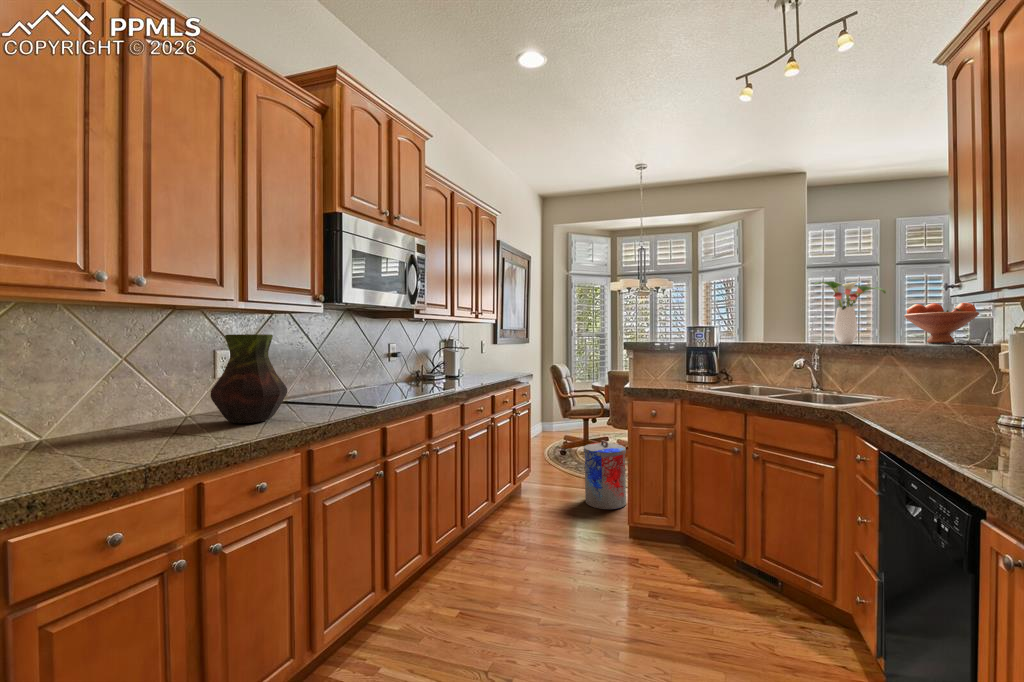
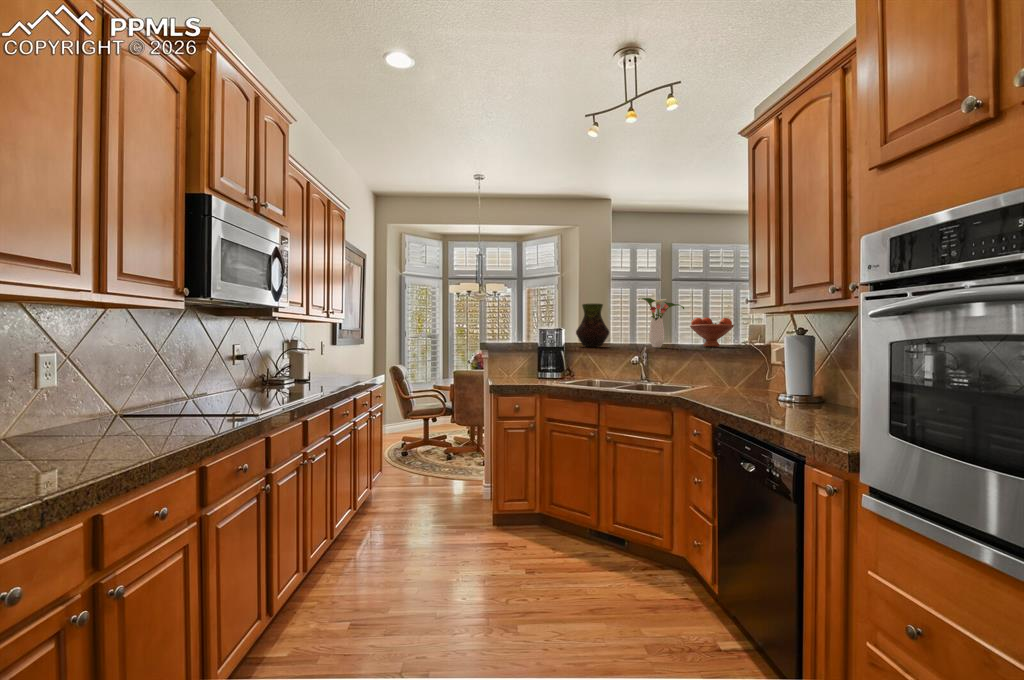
vase: present [211,334,287,423] -> present [576,304,609,347]
trash can: present [584,440,626,509] -> none [442,437,481,502]

